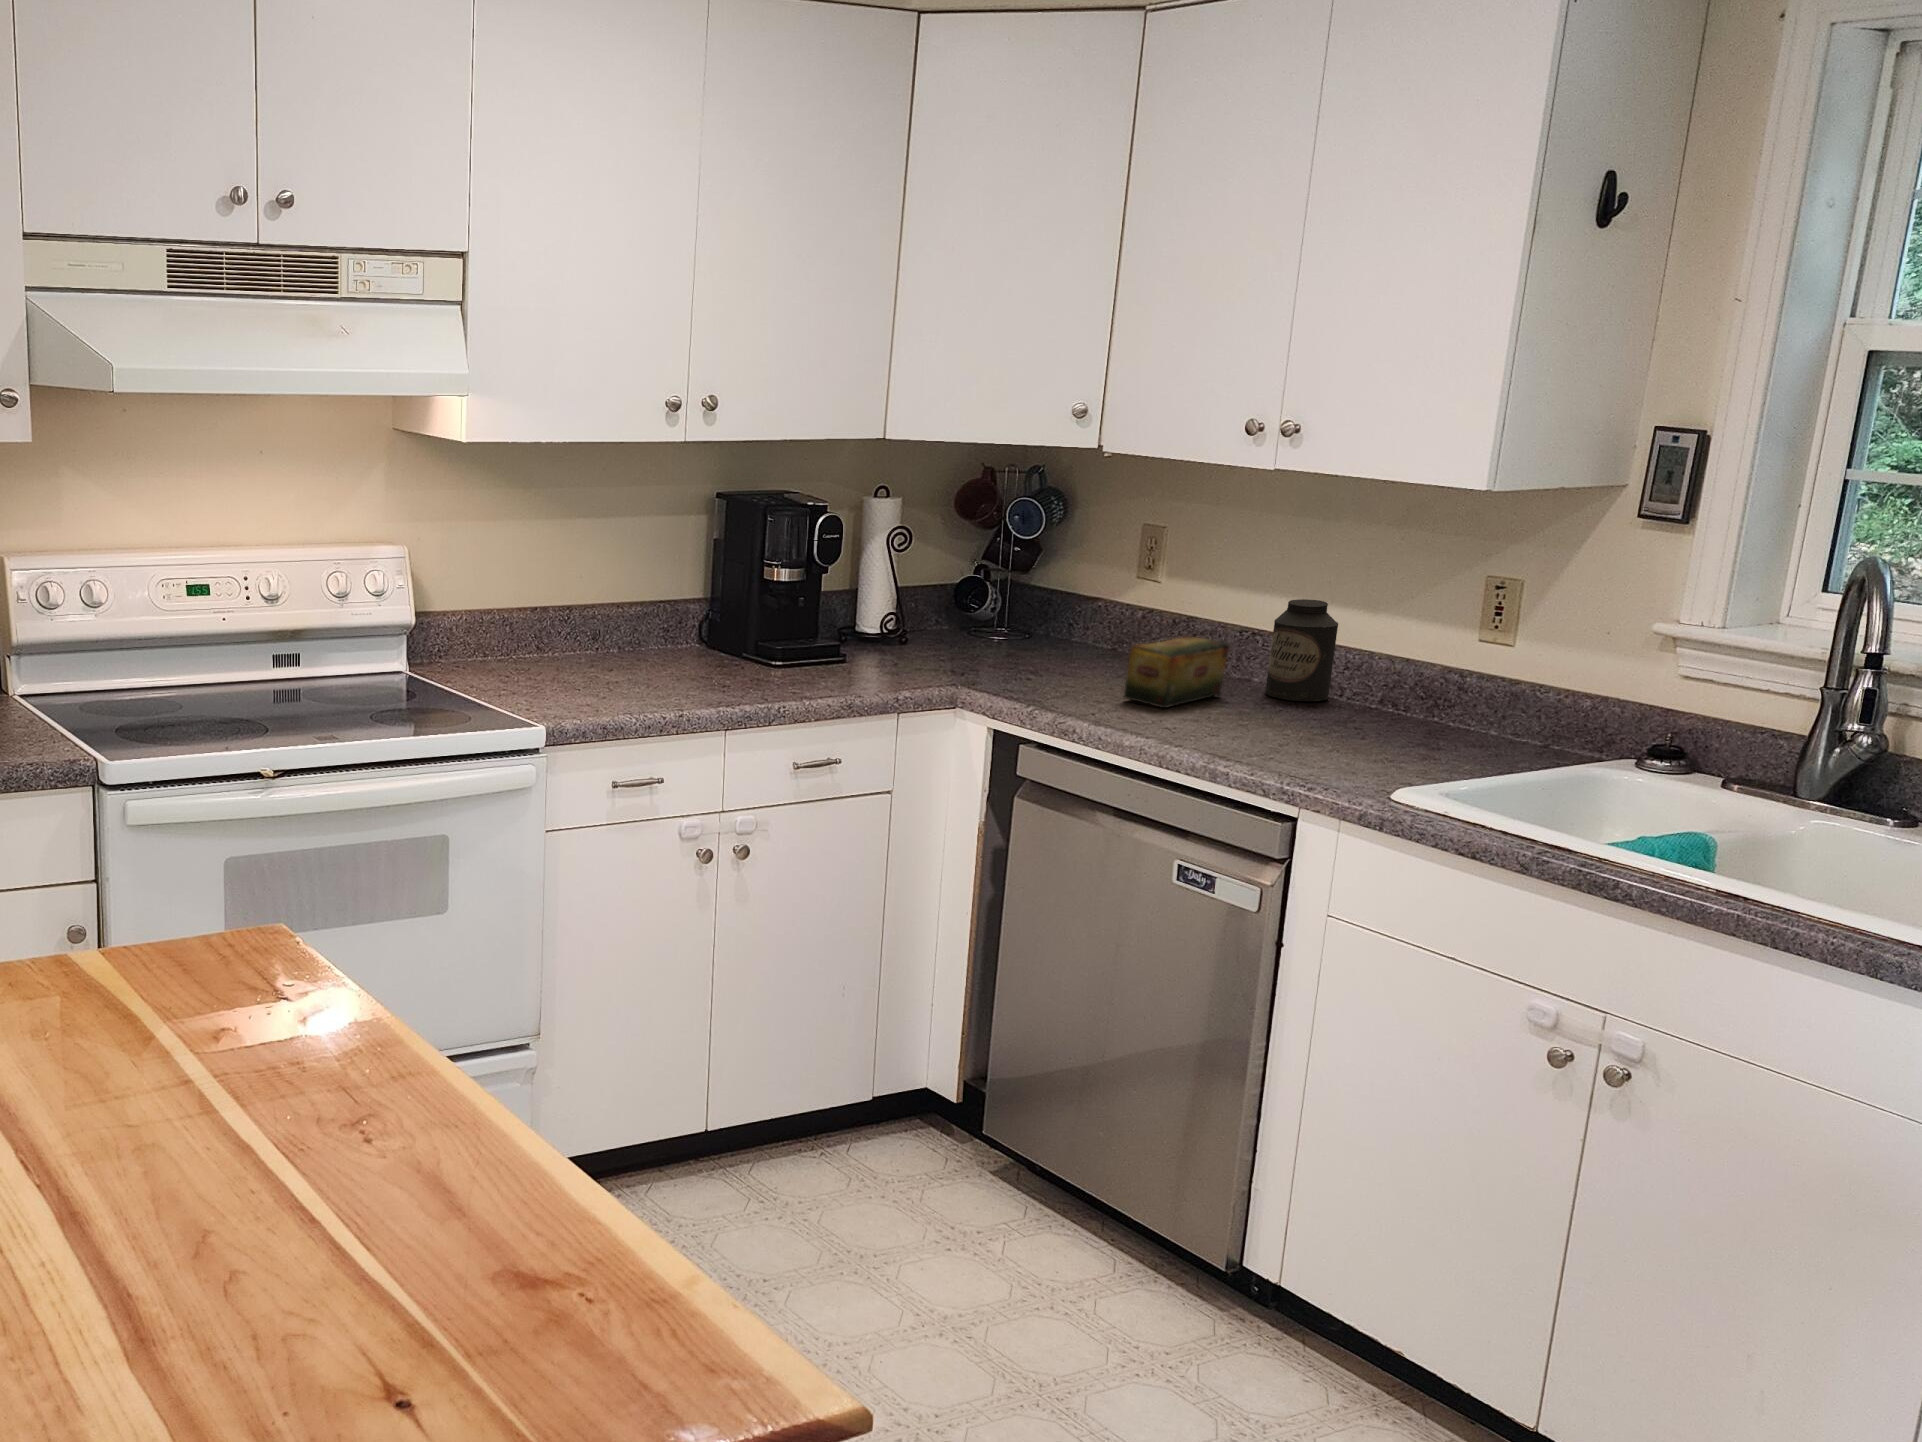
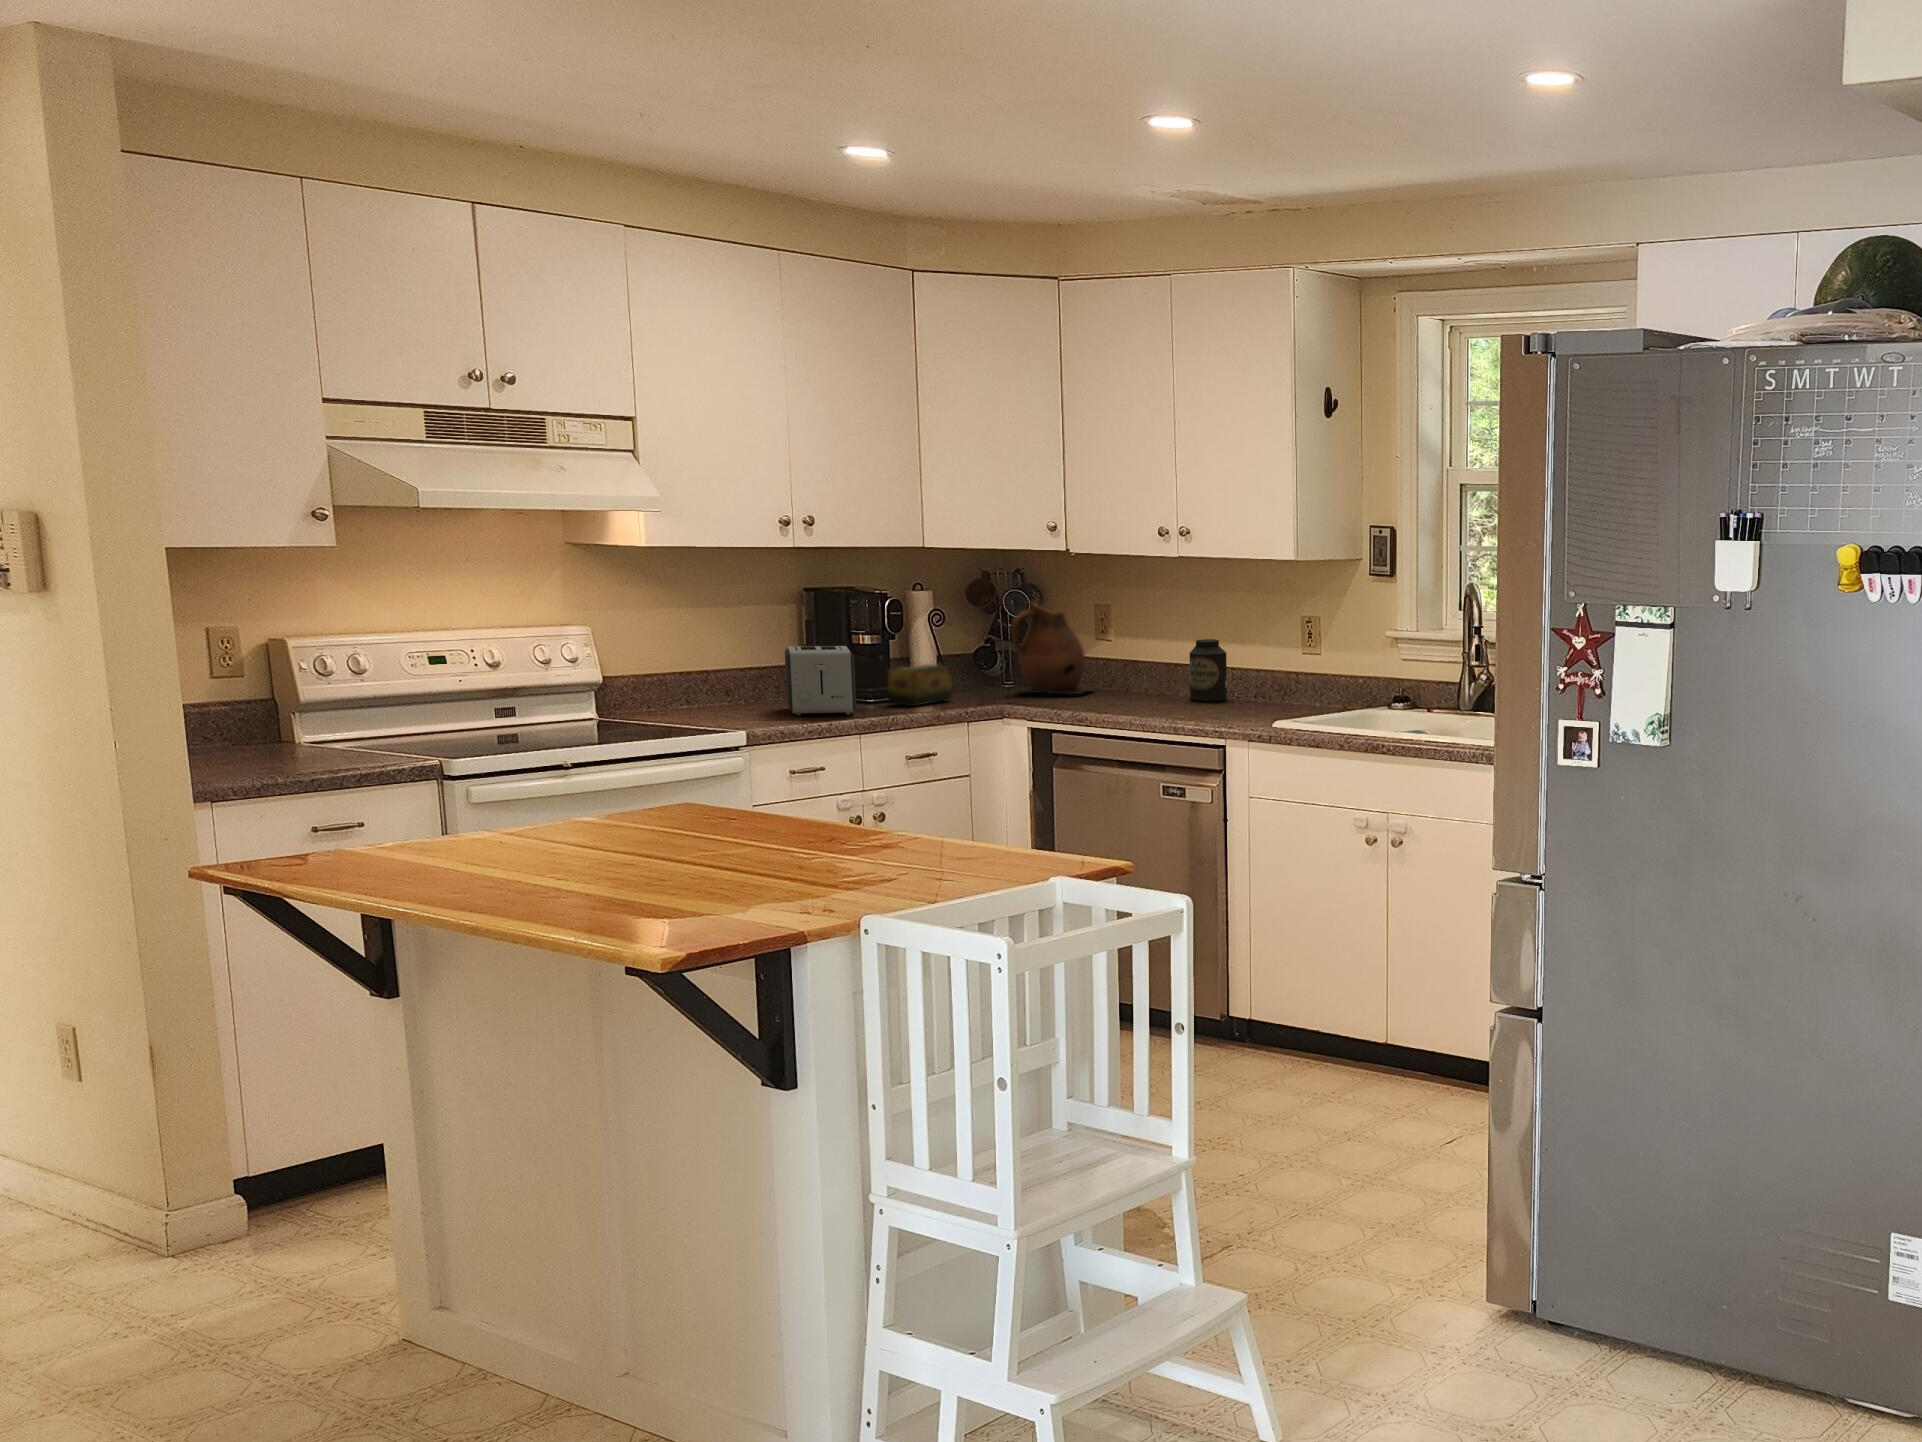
ceramic pitcher: none [1001,521,1125,668] -> present [1011,602,1090,694]
toaster: none [645,579,752,689] -> present [785,646,856,716]
tea box: present [1124,636,1229,708] -> present [888,665,952,706]

